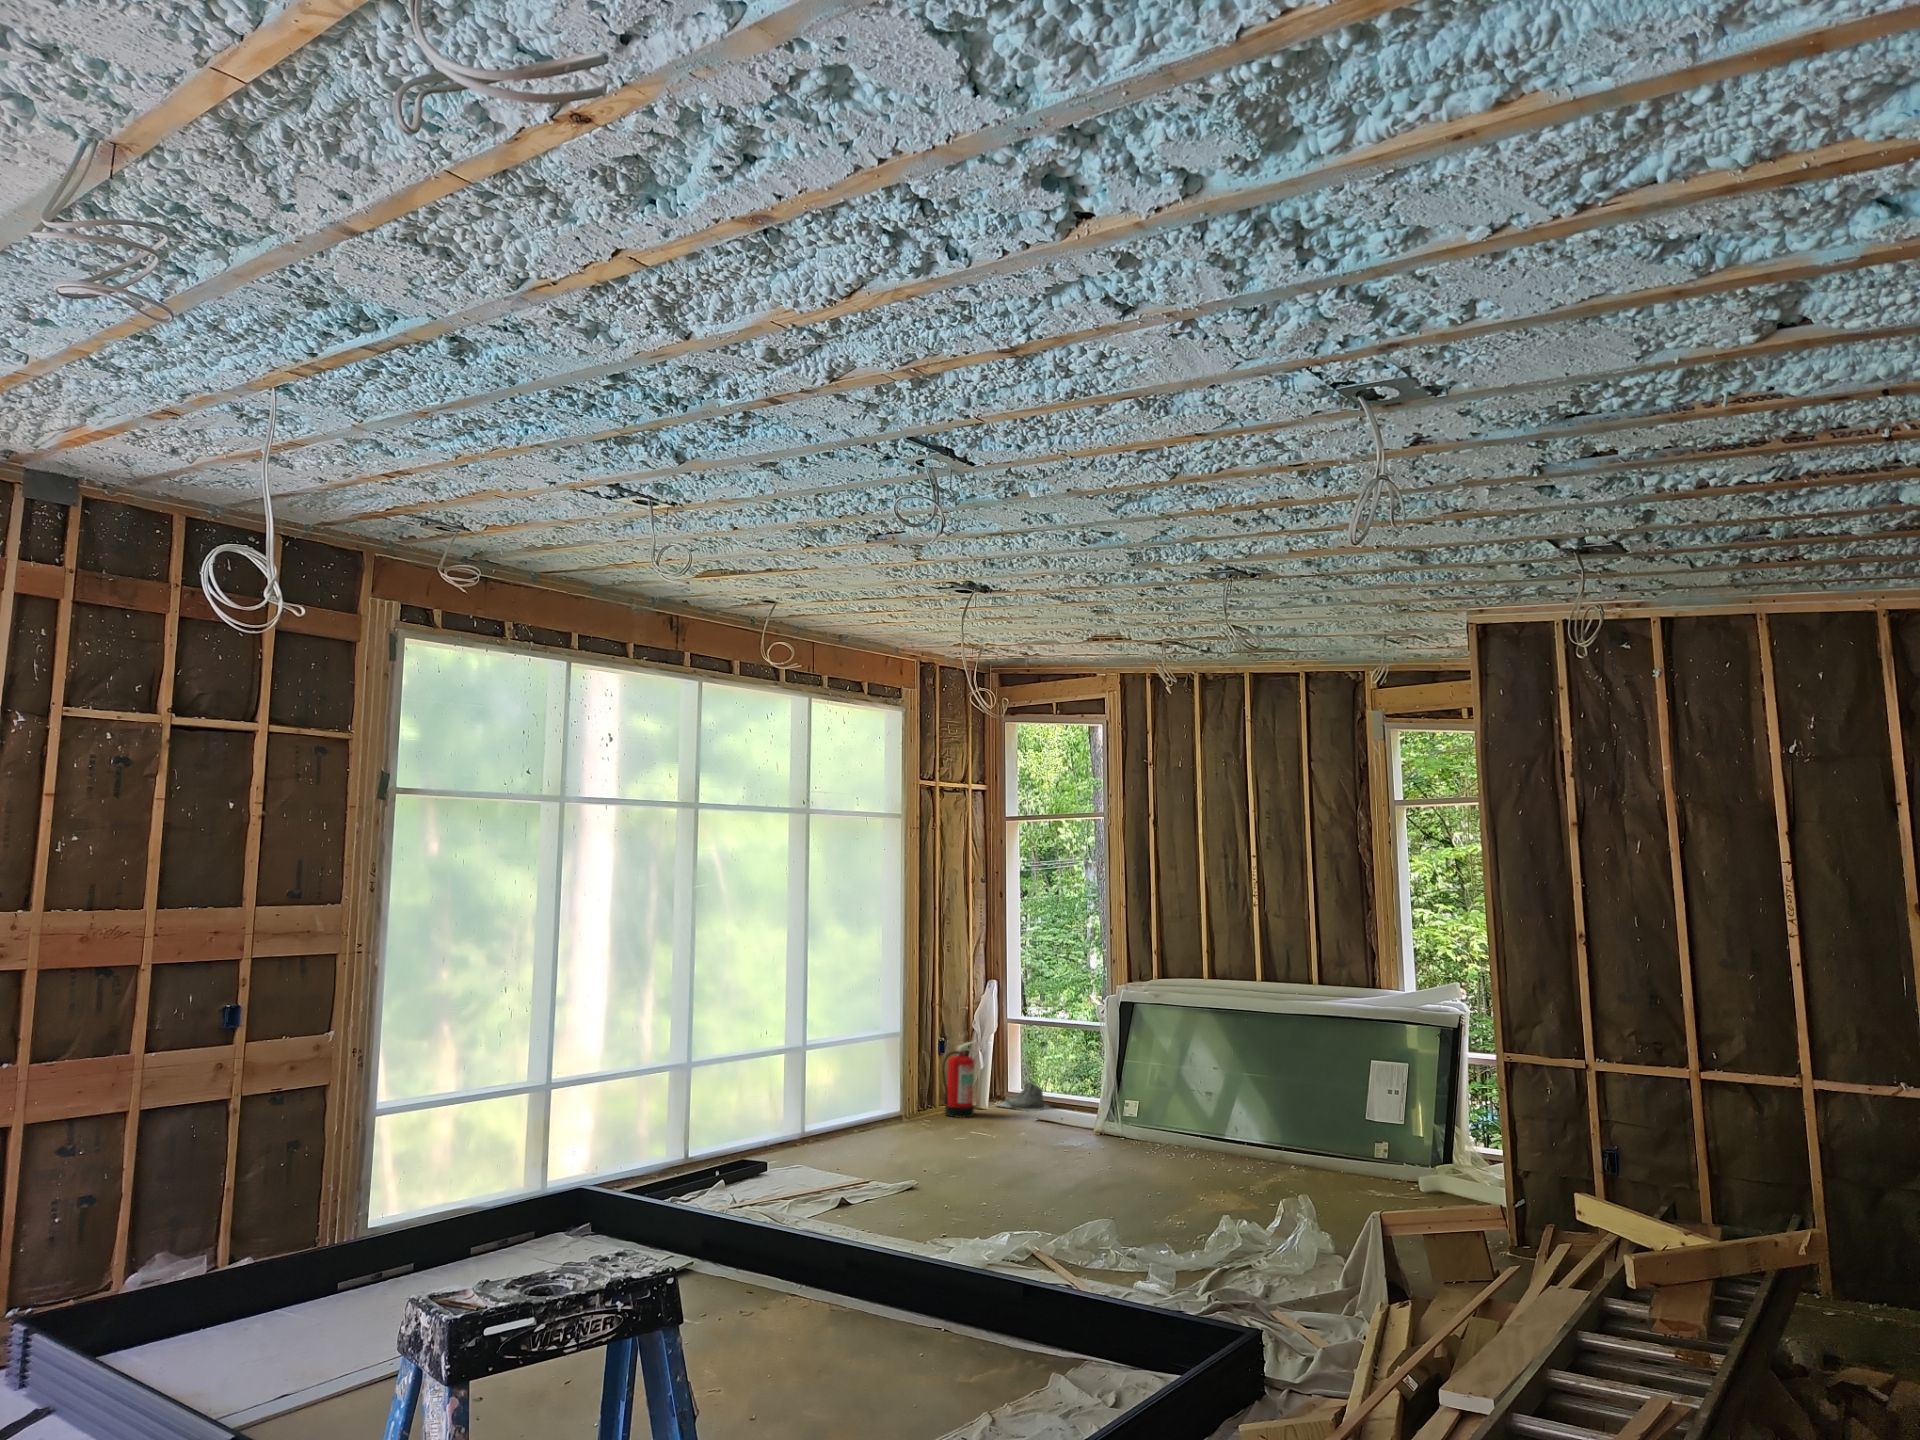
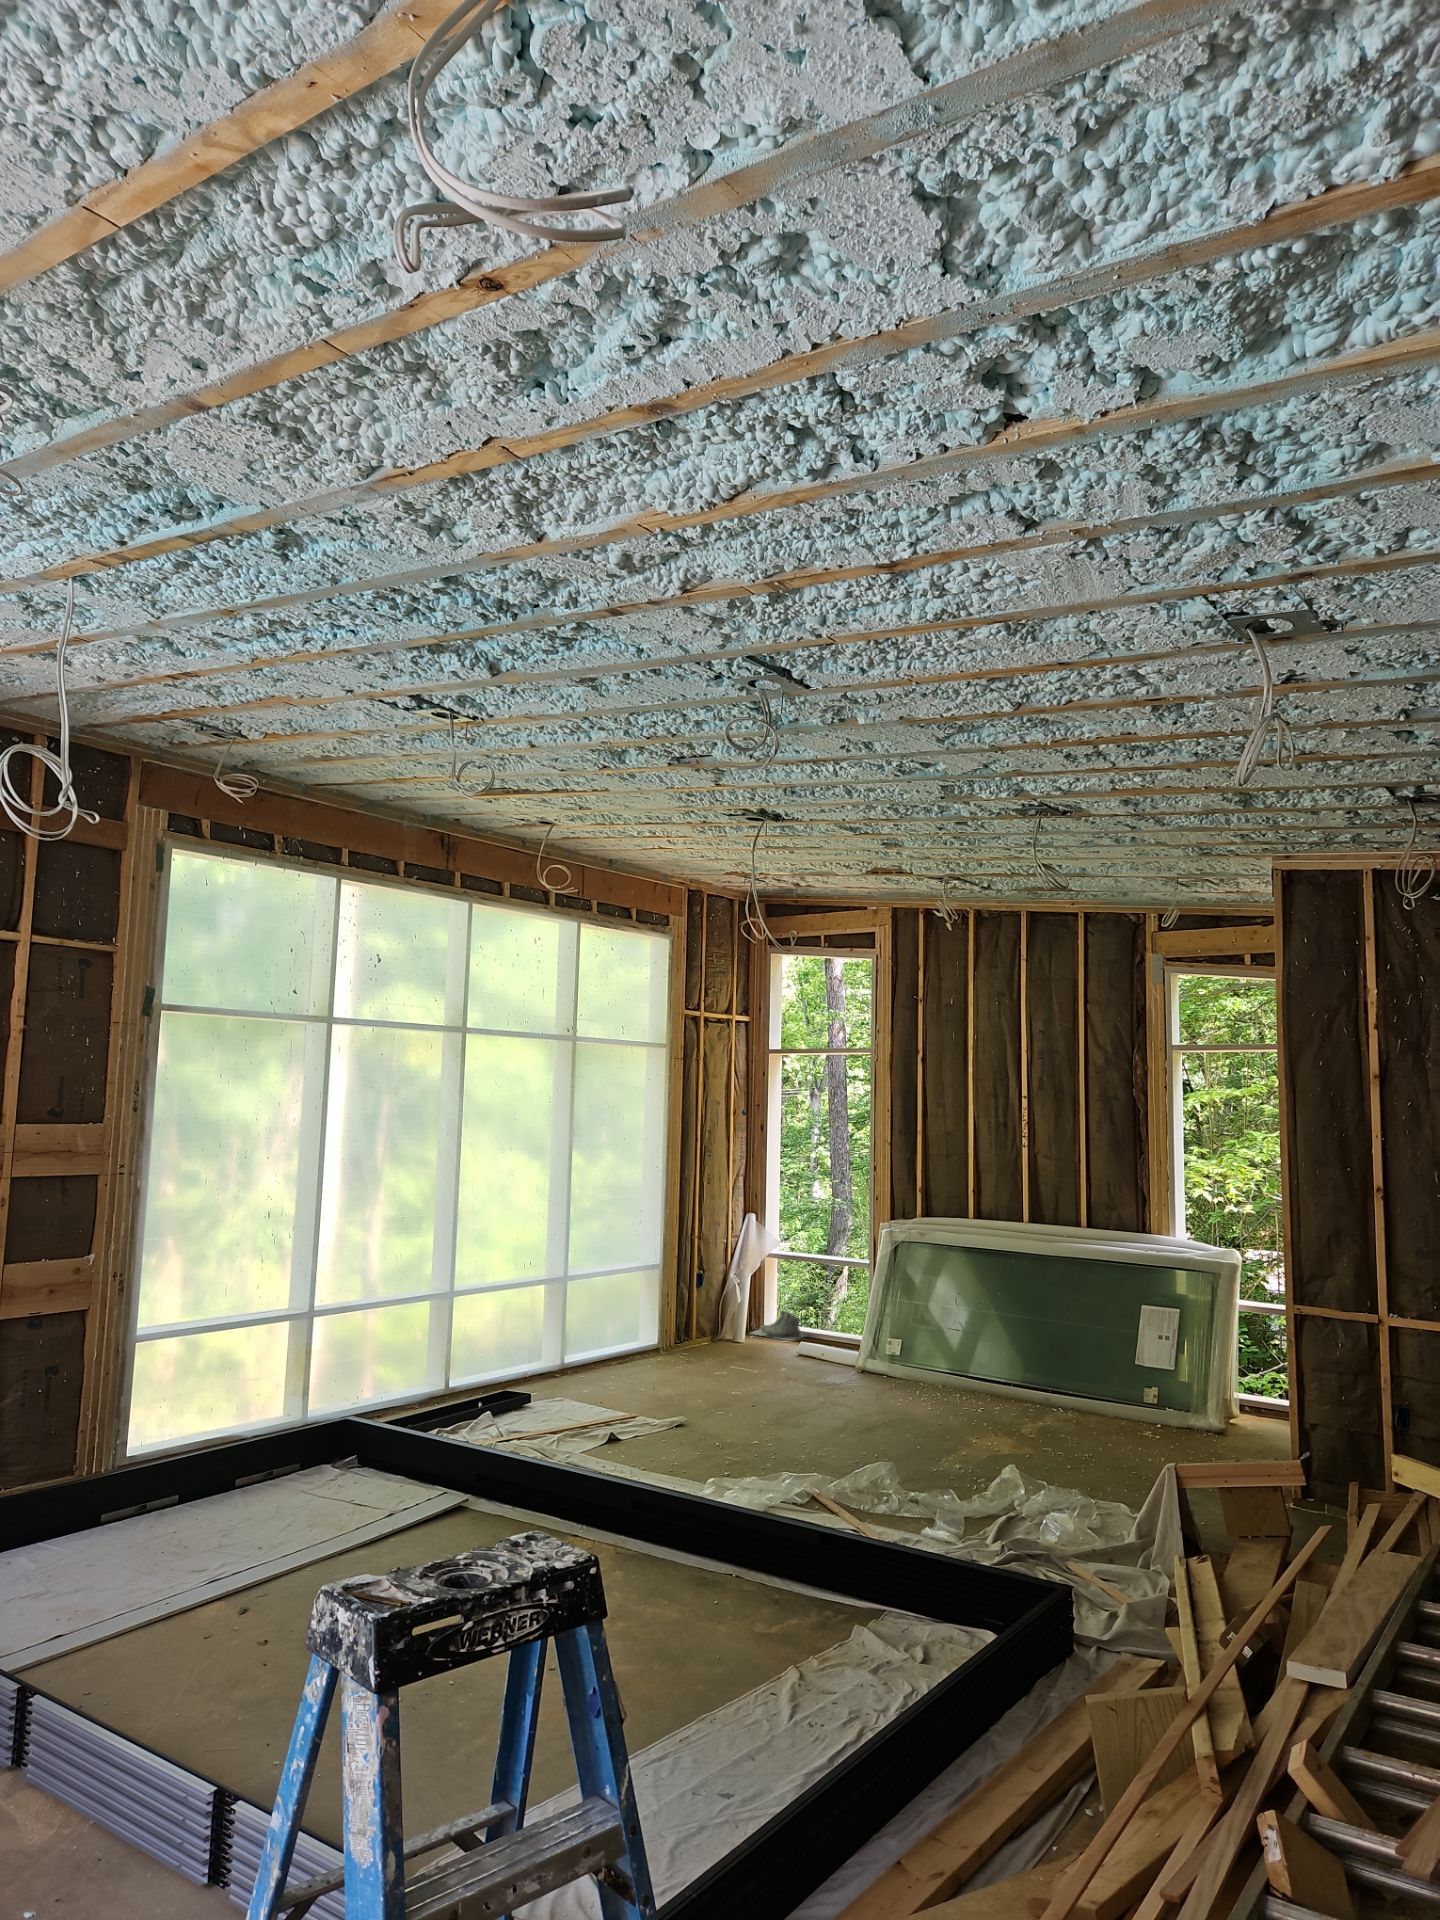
fire extinguisher: present [942,1041,976,1118] -> none [701,1270,739,1346]

